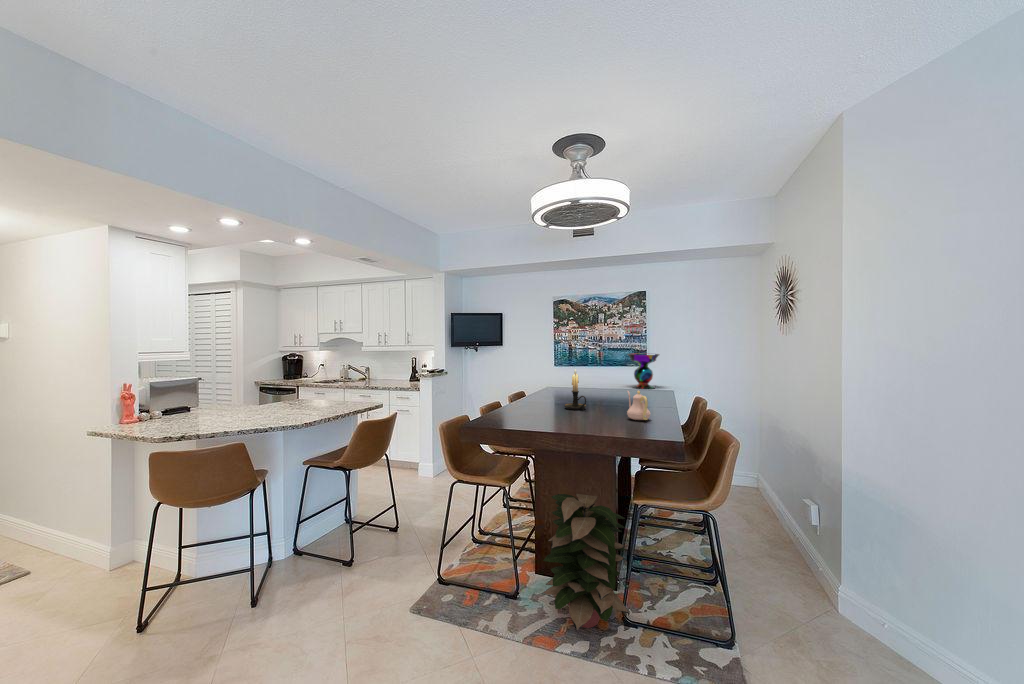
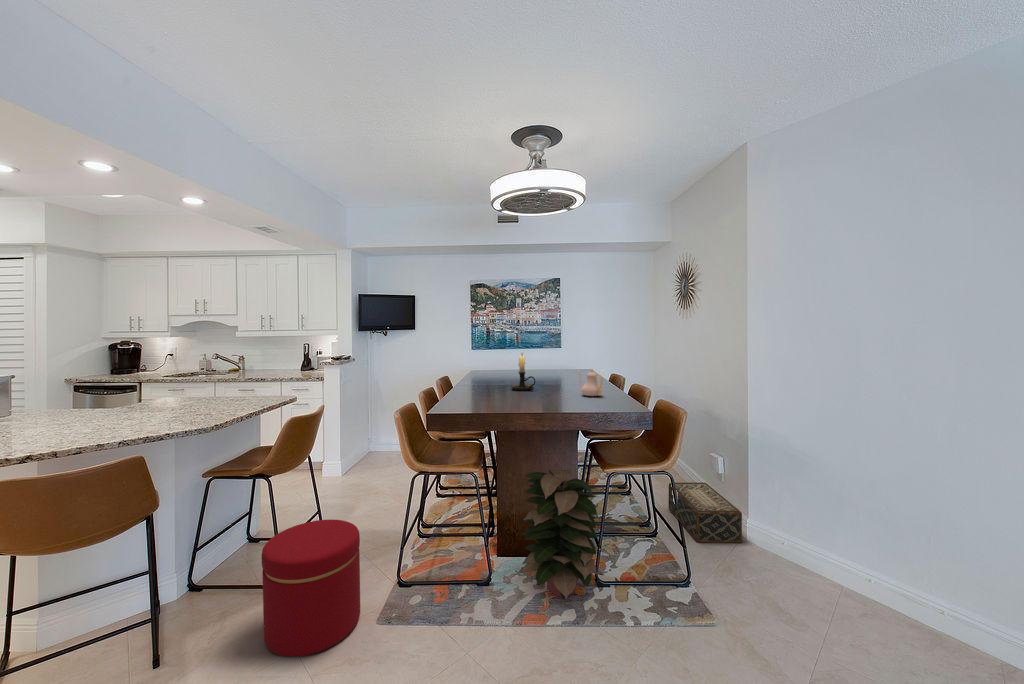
decorative bowl: present [627,354,660,389] -> none [542,337,572,370]
ottoman: none [318,514,398,627] -> present [262,519,360,657]
woven basket: none [748,525,831,611] -> present [669,482,742,543]

